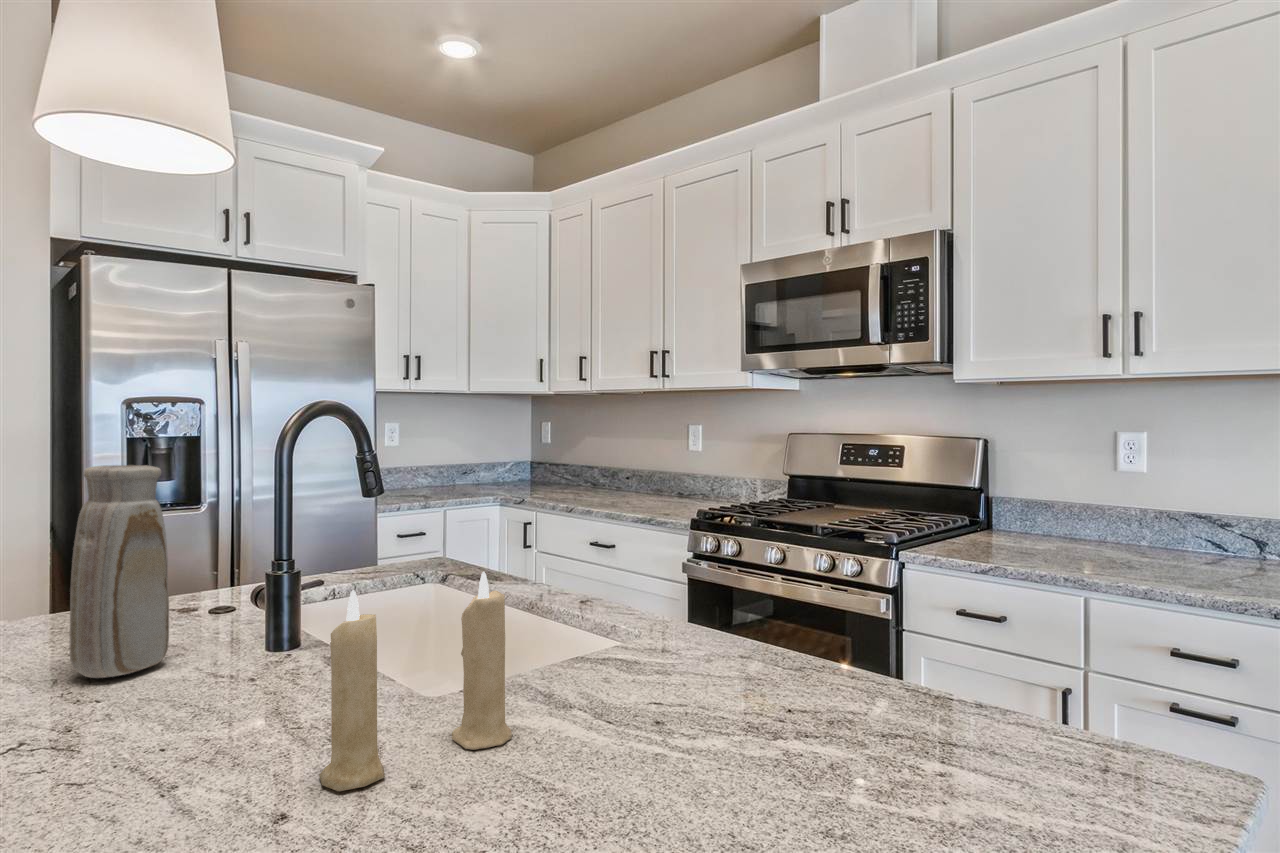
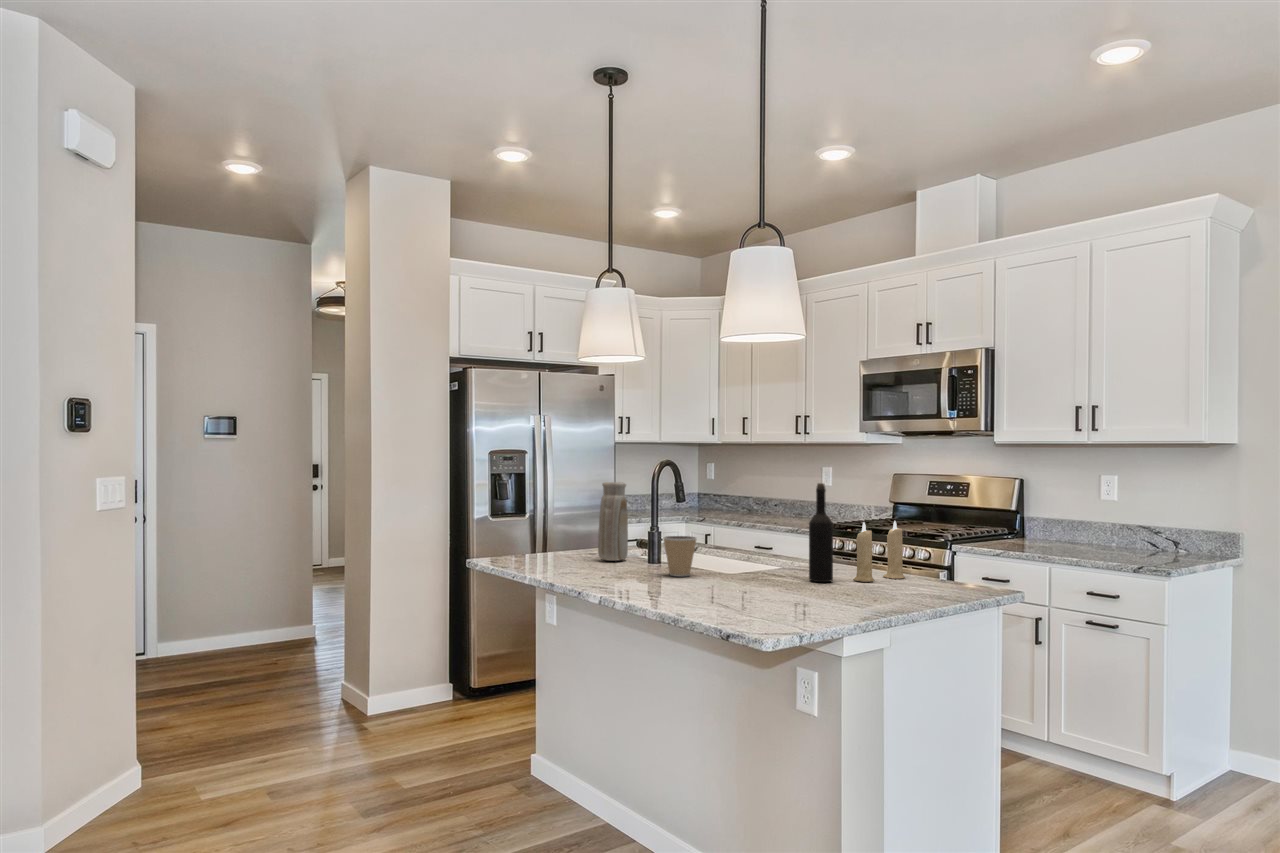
wine bottle: none [594,470,674,813] -> present [809,483,833,582]
candle: present [319,572,512,791] -> present [853,521,905,582]
coffee cup: none [109,639,243,794] -> present [663,536,696,577]

